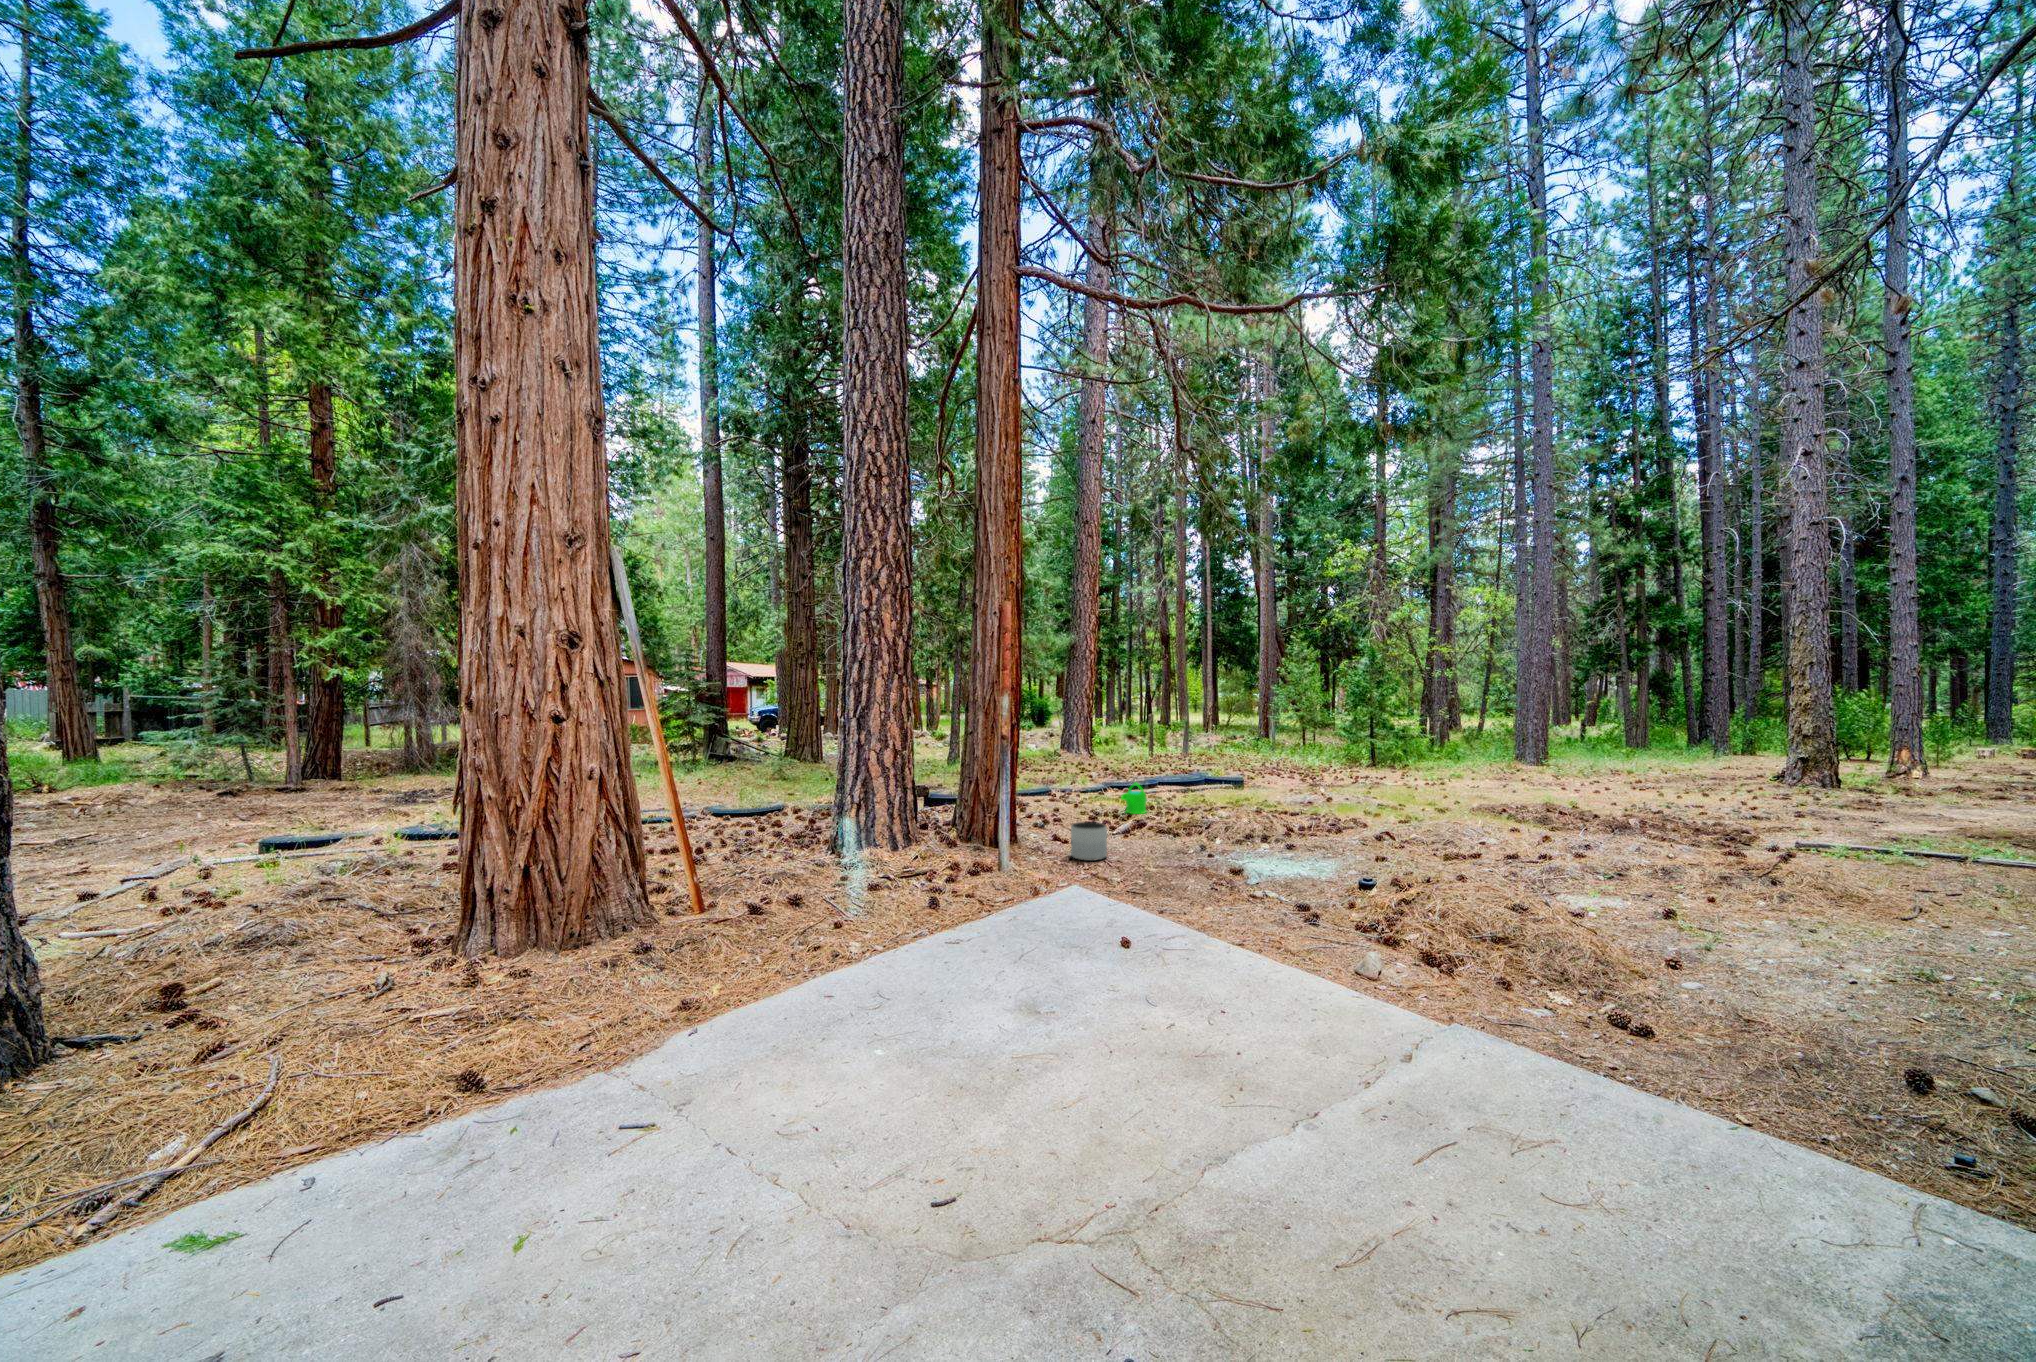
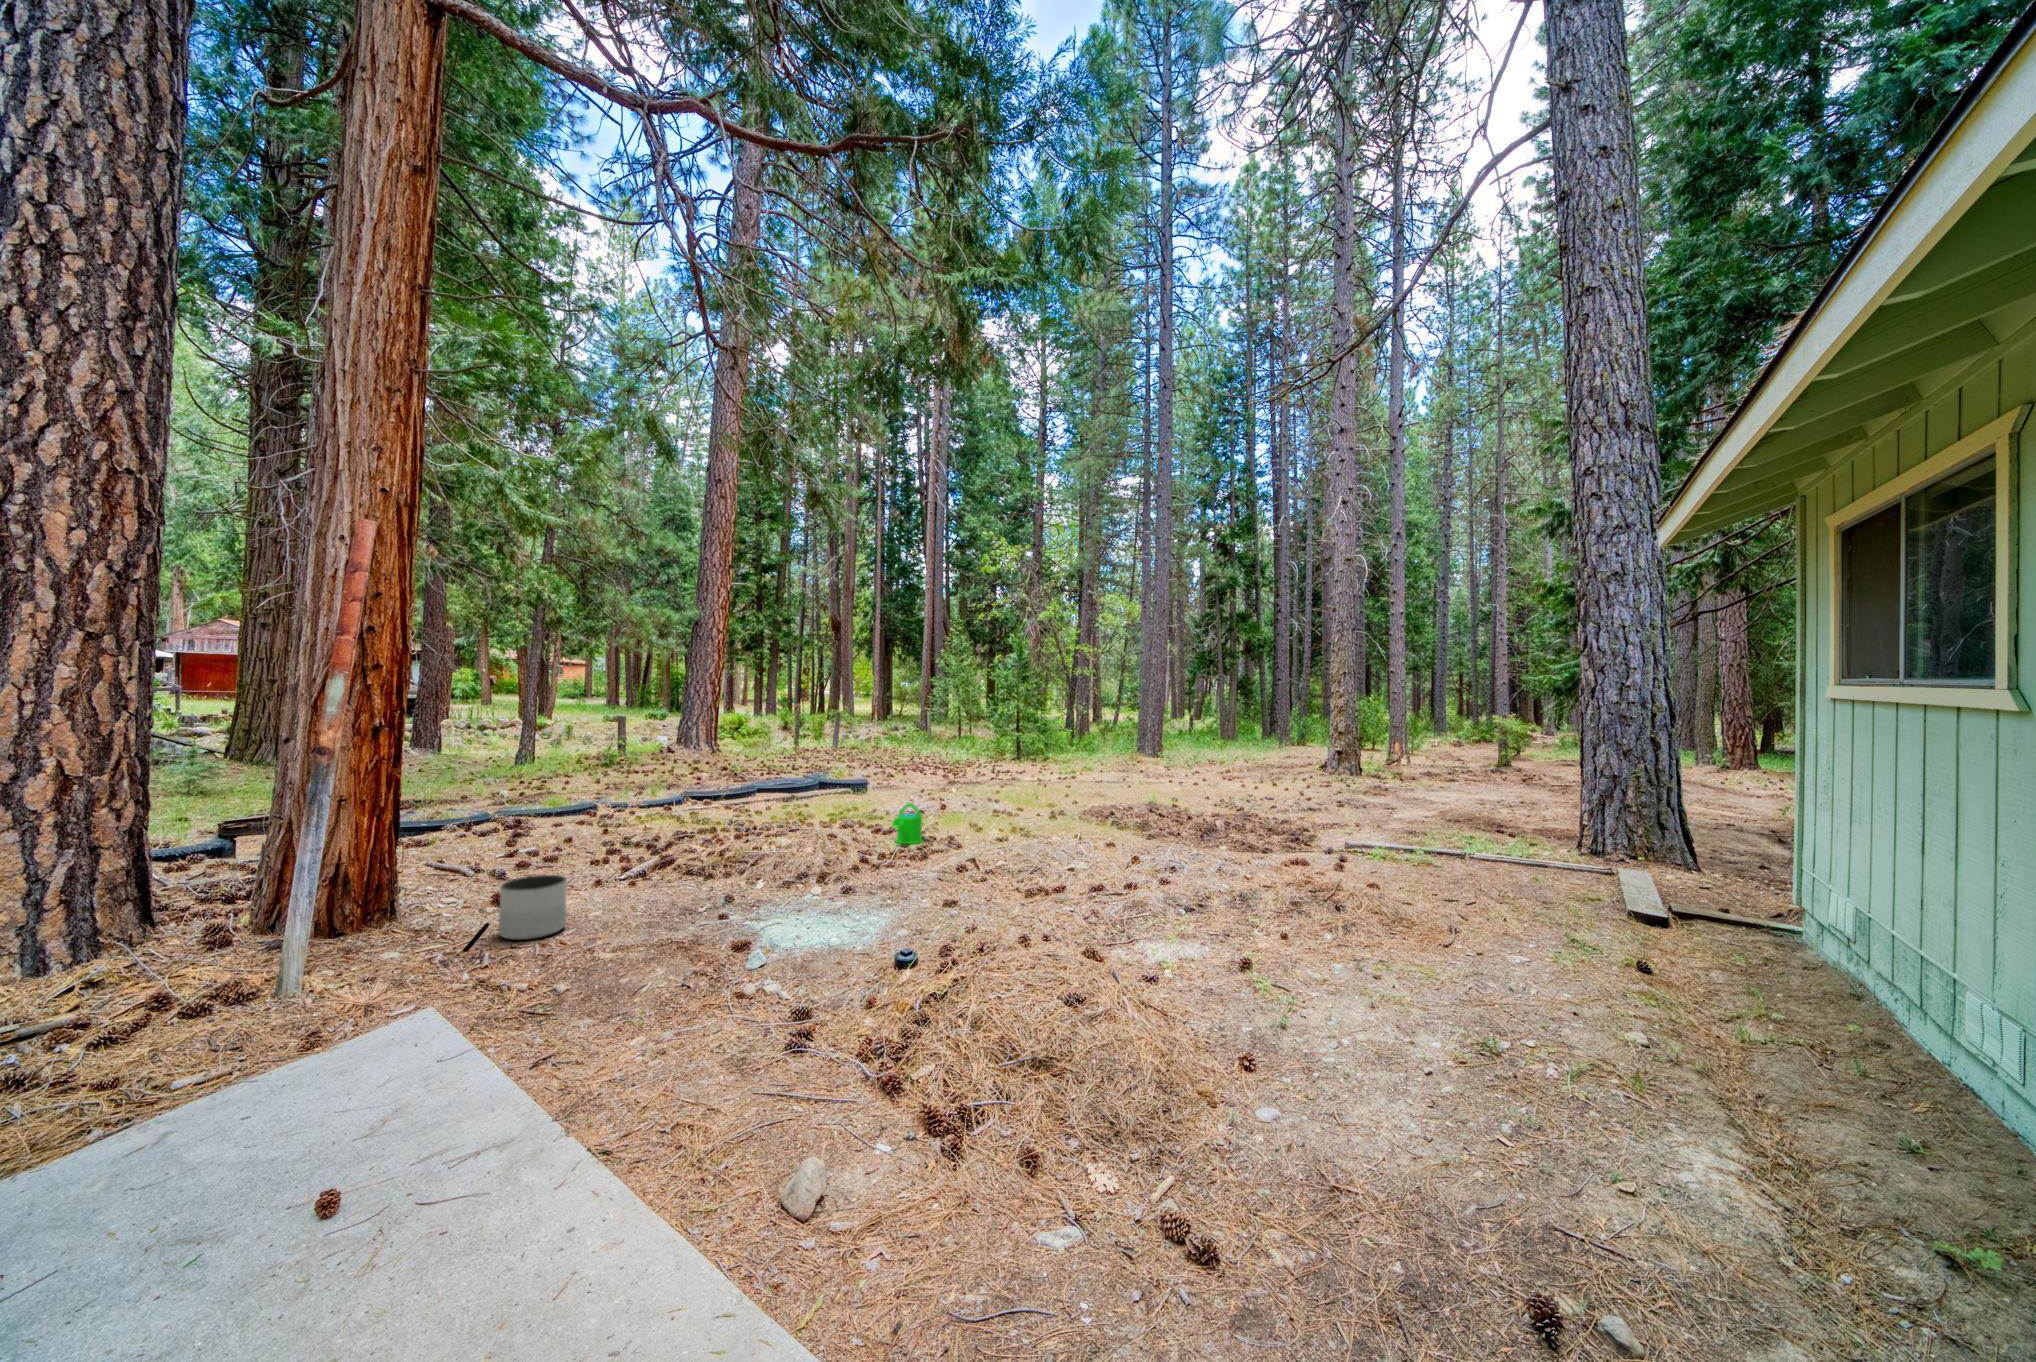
watering can: present [1121,782,1147,814] -> present [892,803,923,844]

